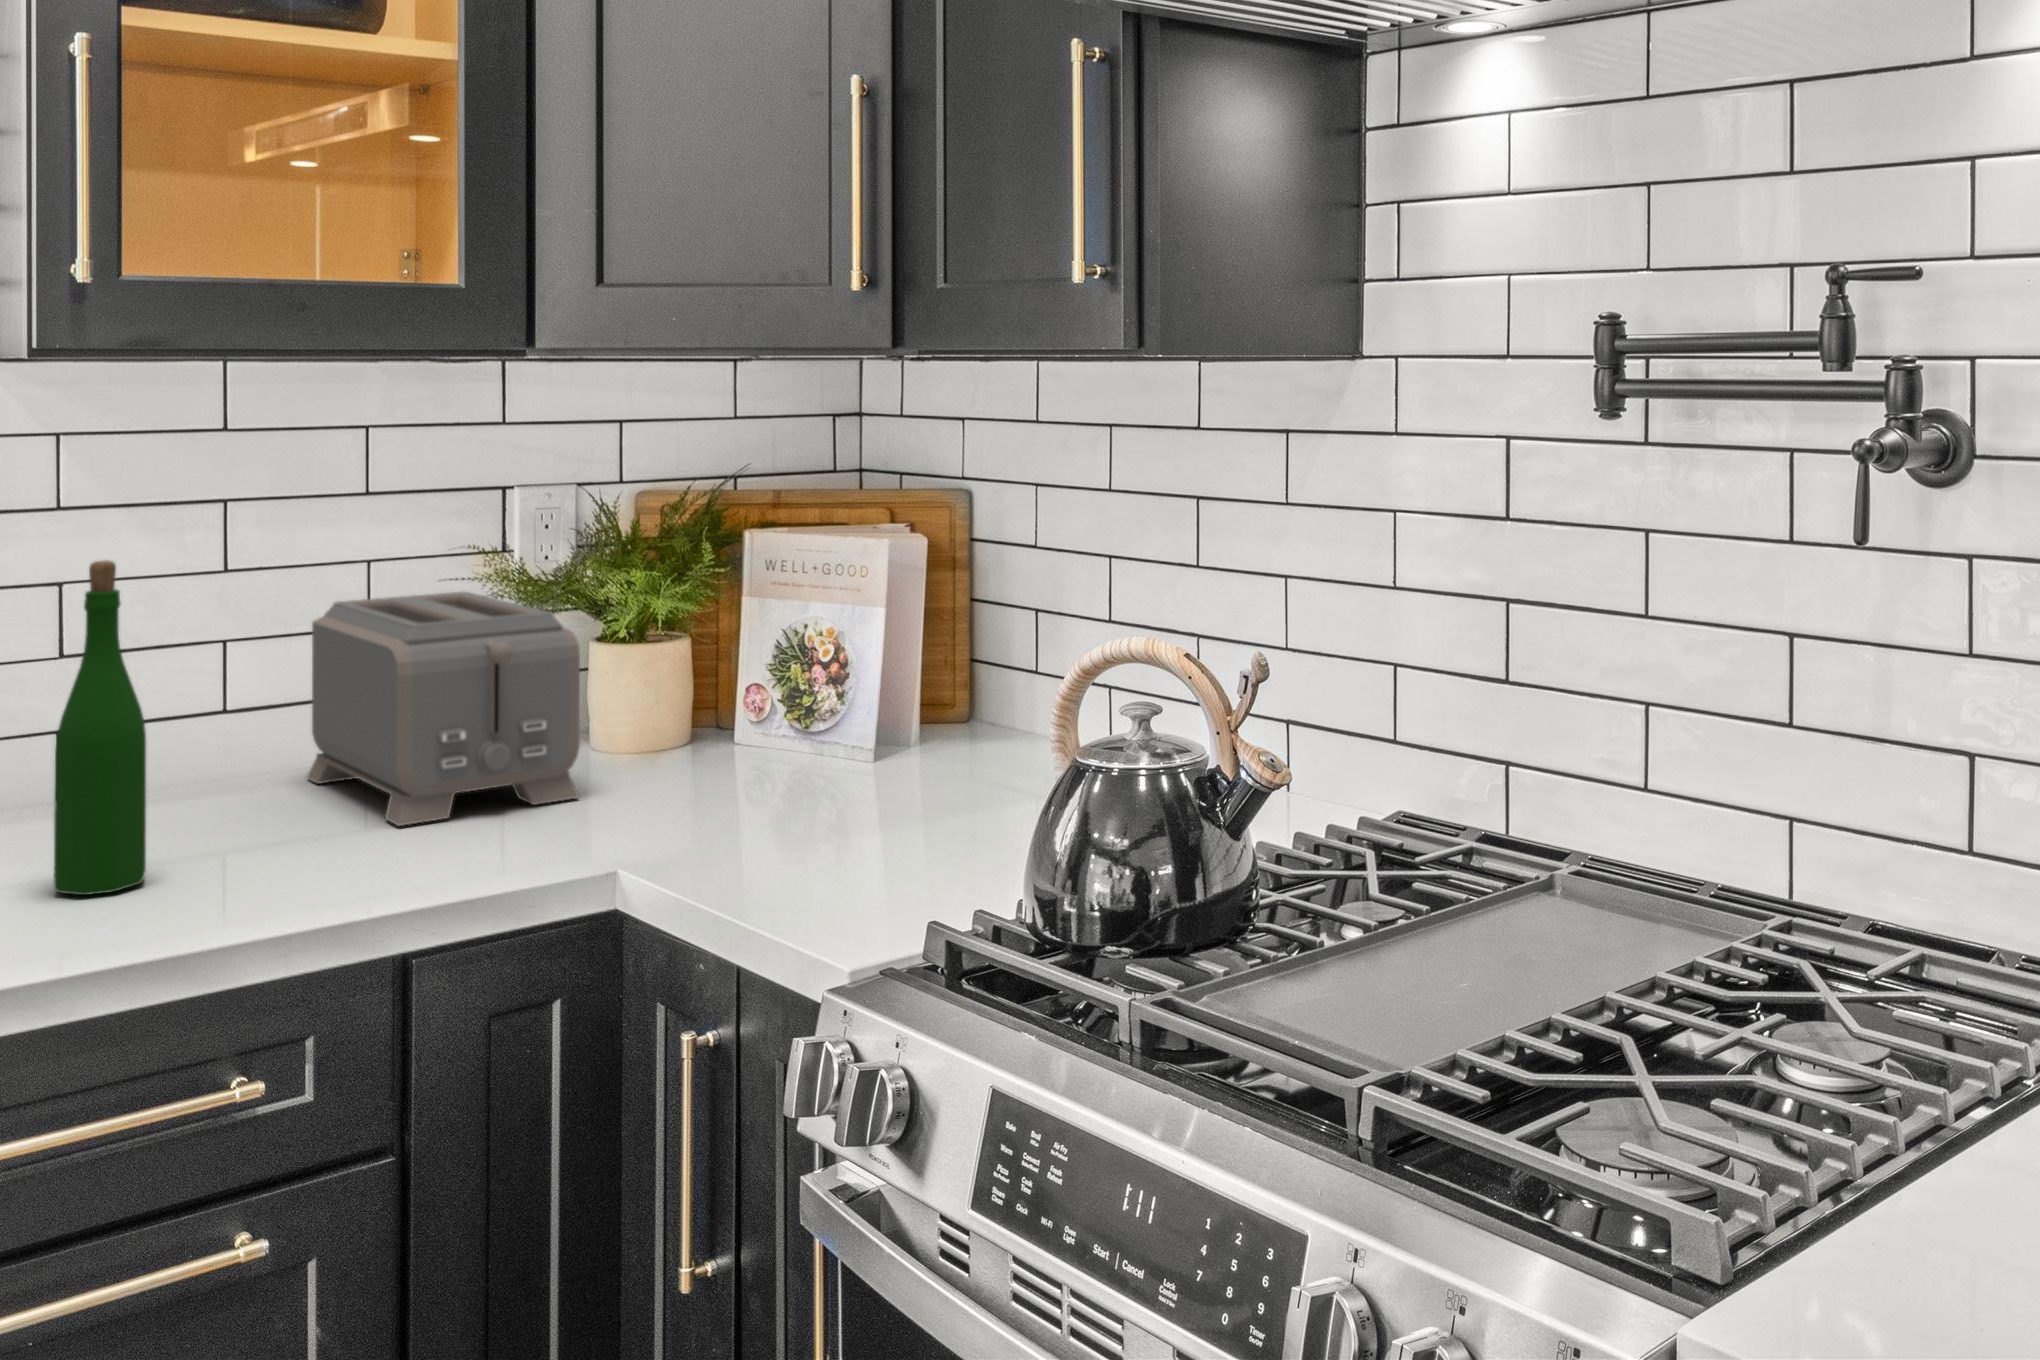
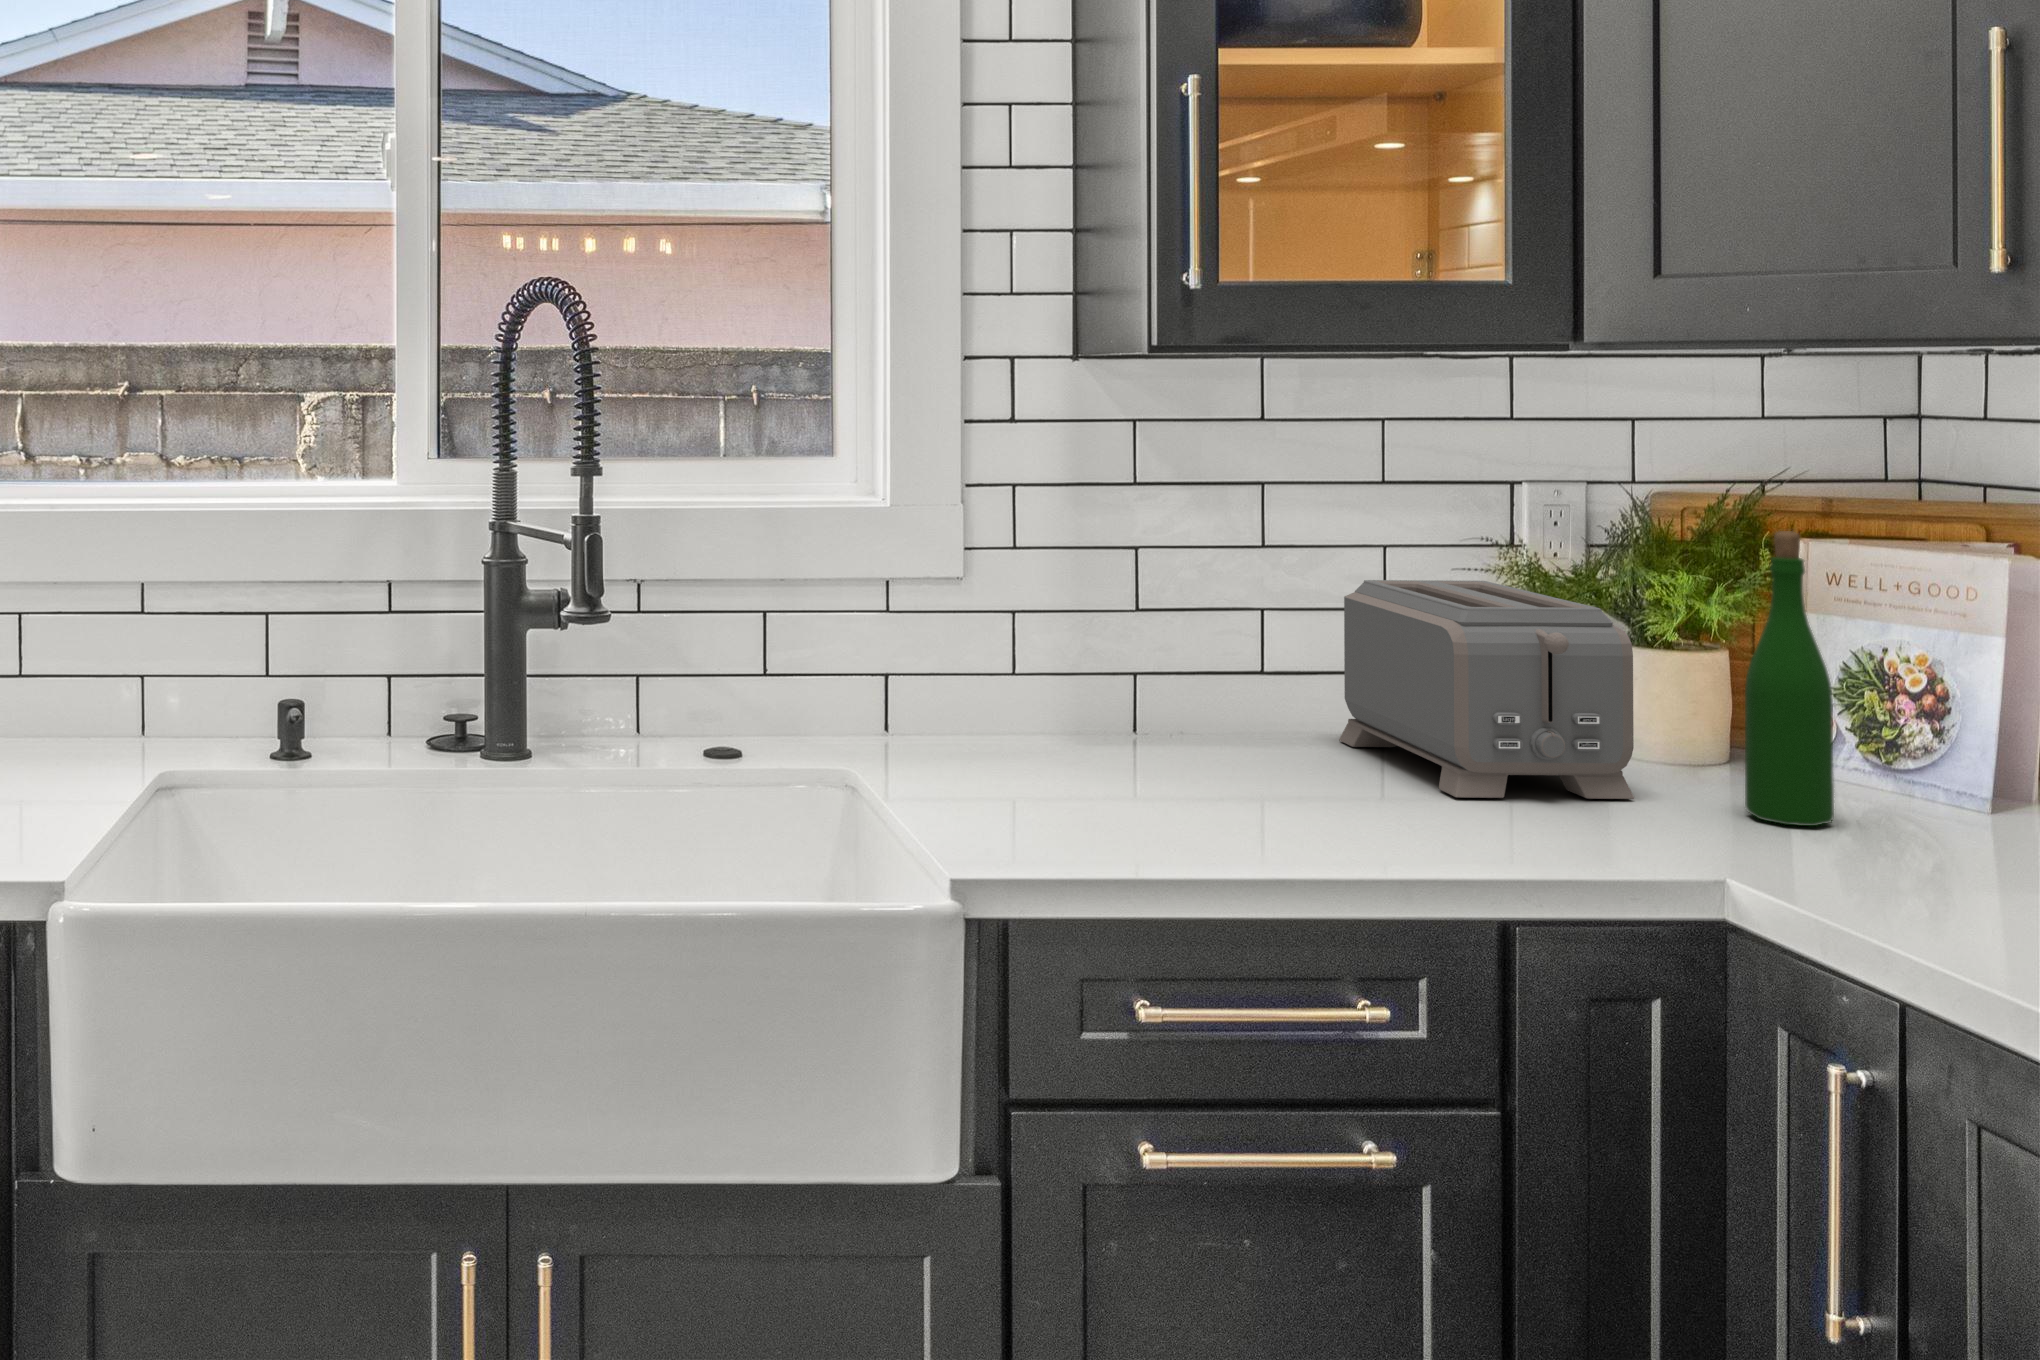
wine bottle: present [54,561,146,895] -> present [1745,531,1834,826]

